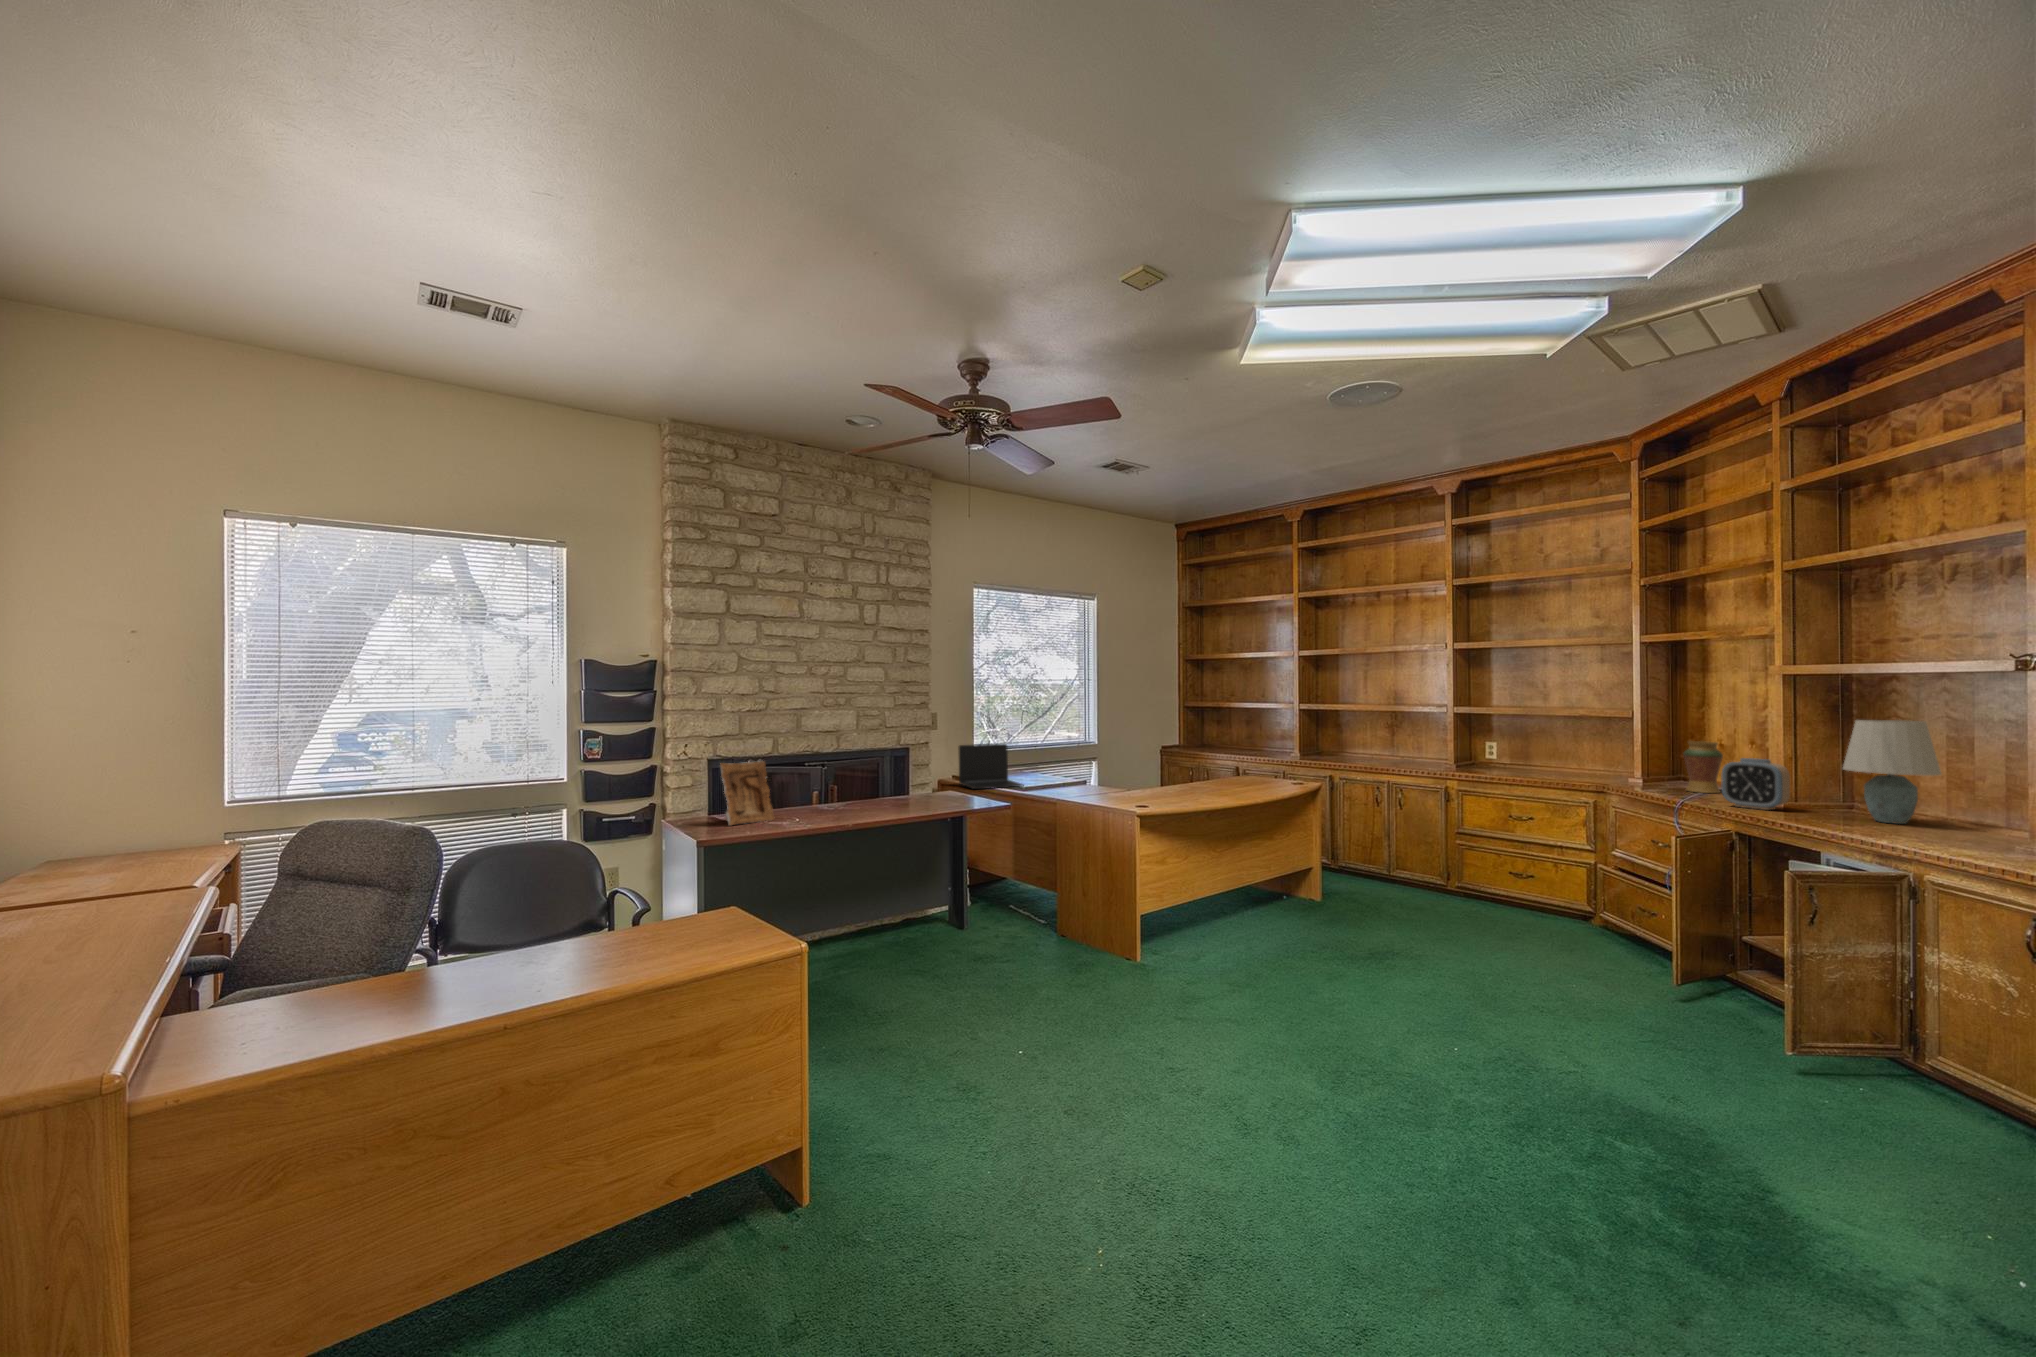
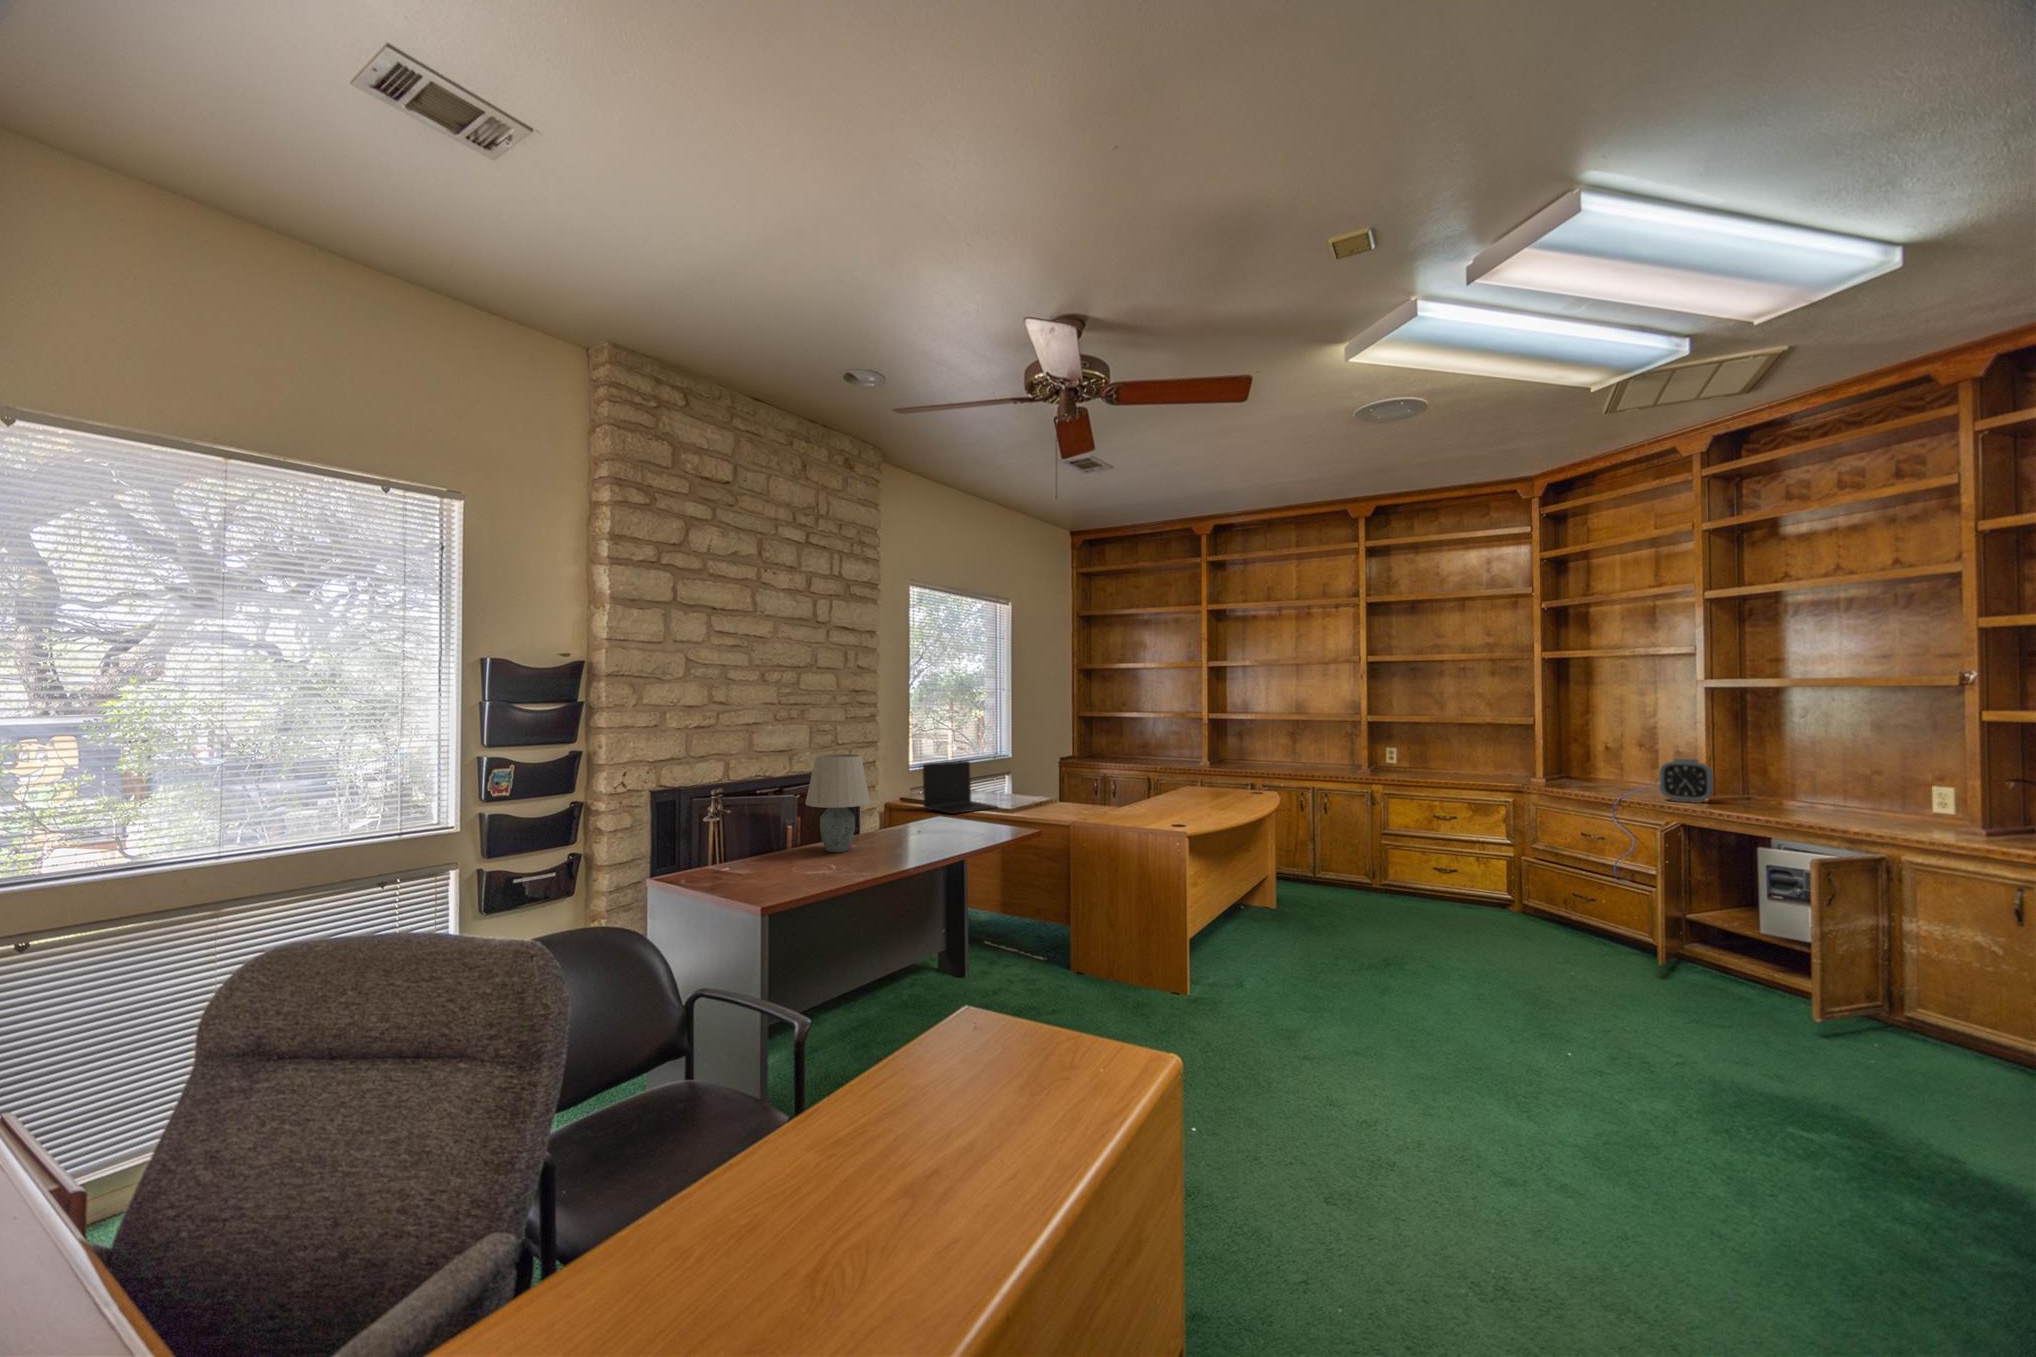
table lamp: present [1843,720,1941,824] -> present [806,754,870,852]
decorative vase: present [1683,741,1723,793] -> none [1595,745,1628,789]
picture frame: present [721,761,774,826] -> none [713,792,778,879]

